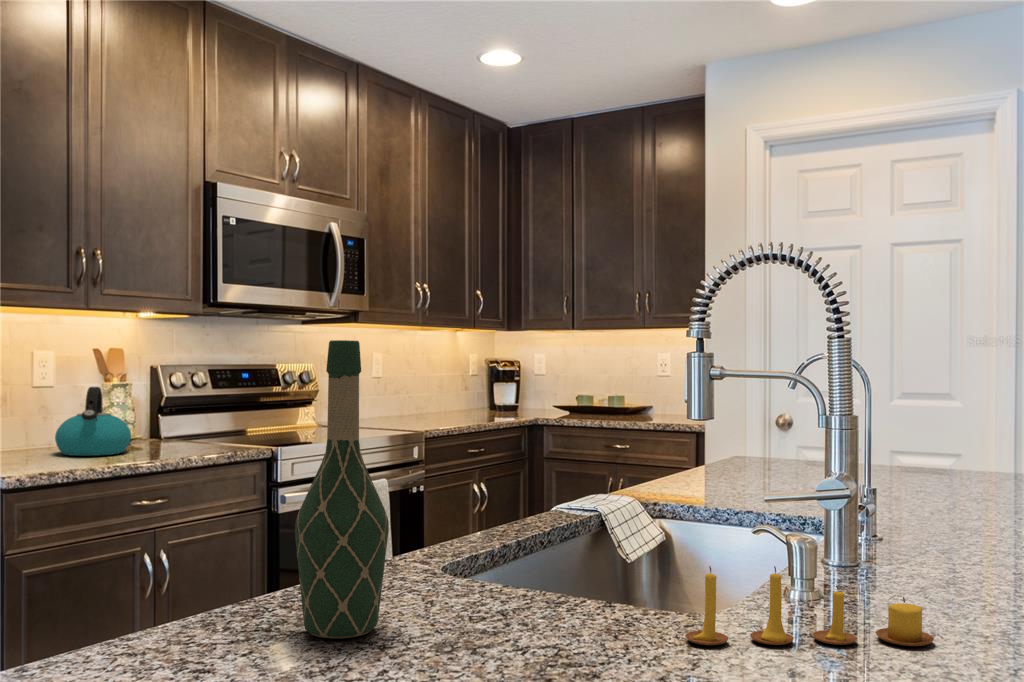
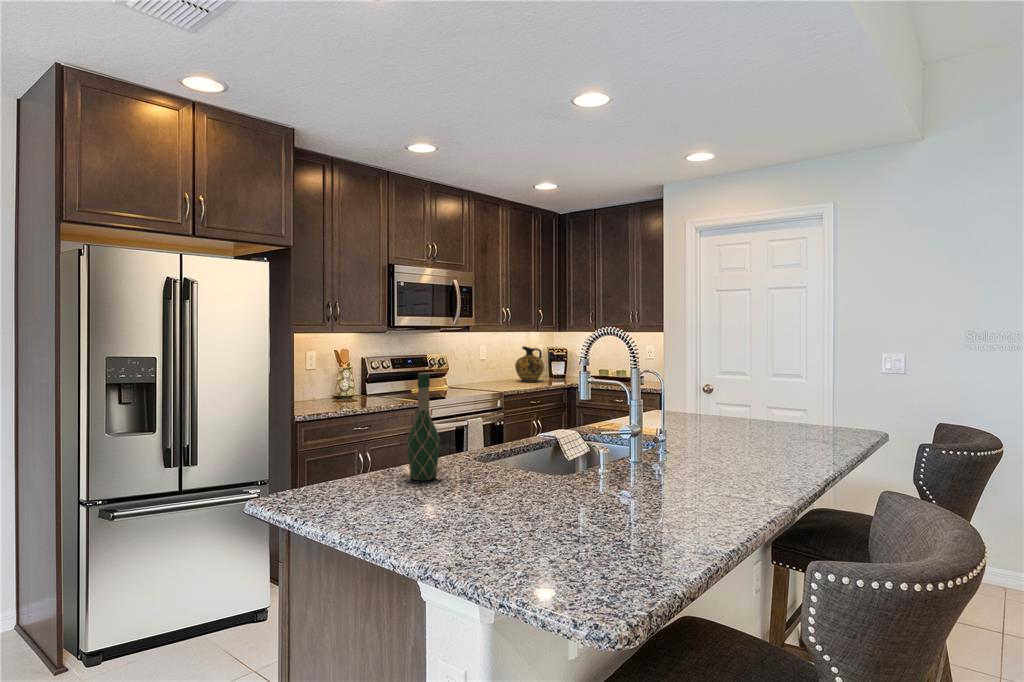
ceramic jug: none [433,353,484,416] -> present [515,346,544,382]
kettle: present [55,387,131,456] -> none [317,371,353,405]
candle: present [685,566,934,646] -> none [544,458,636,489]

